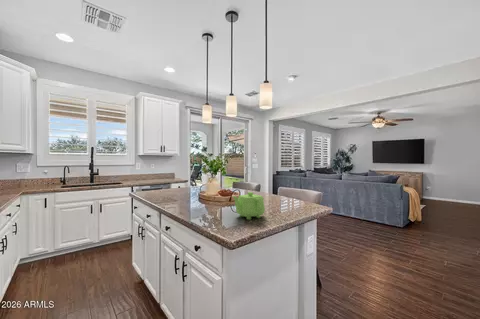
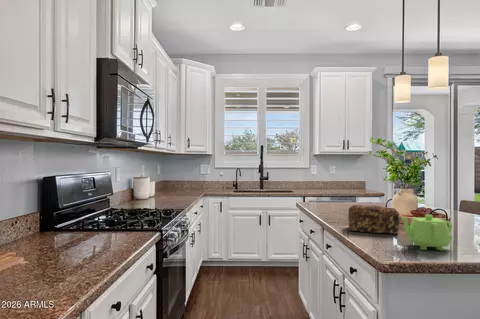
bread loaf: none [184,189,223,212] -> present [348,205,399,234]

